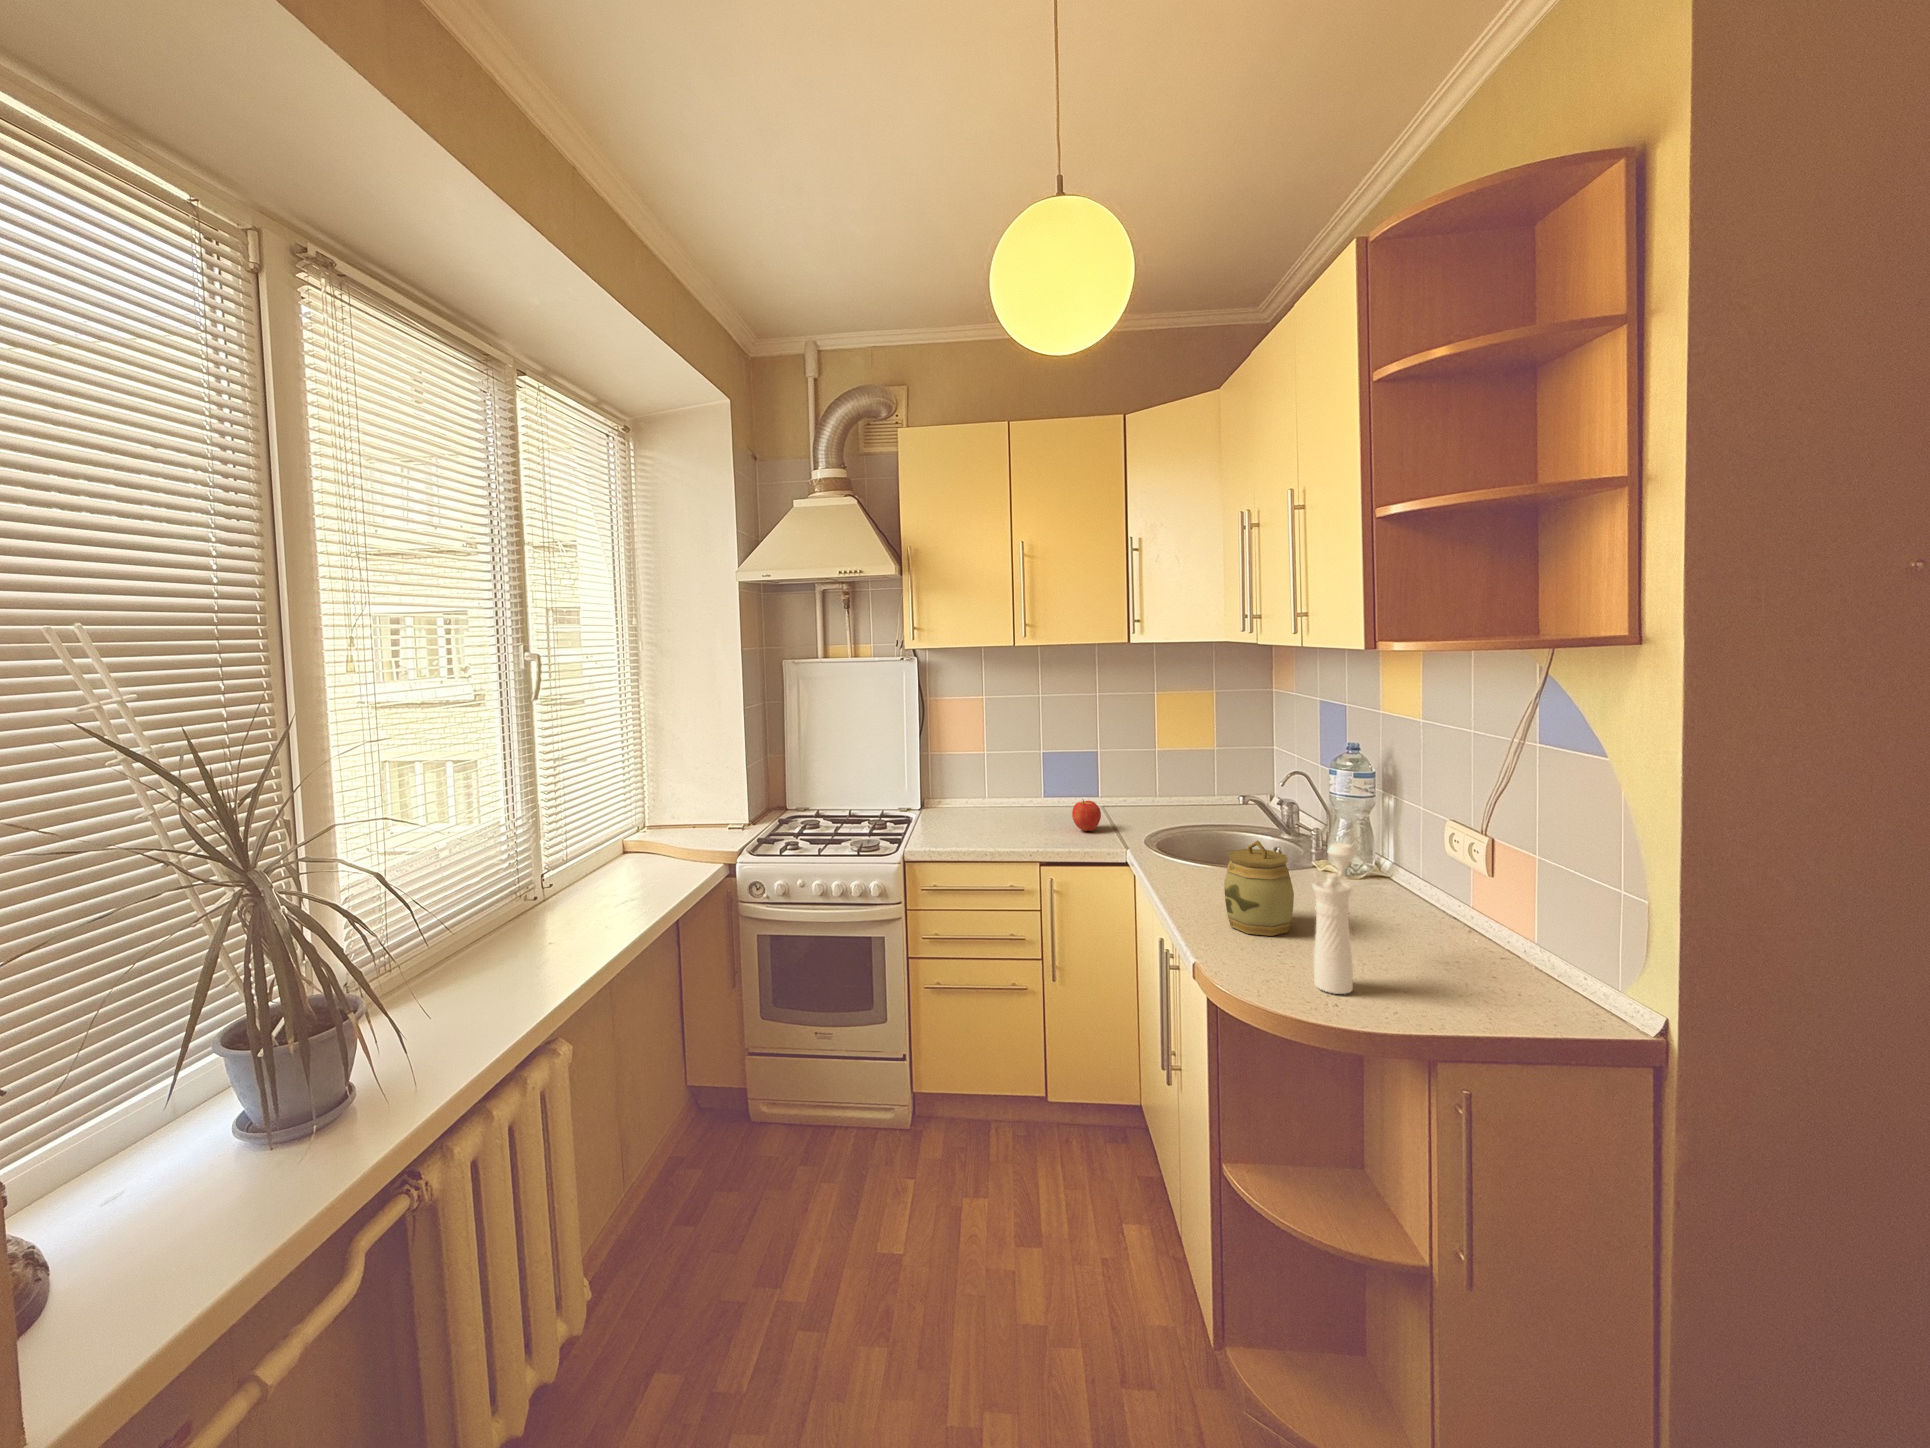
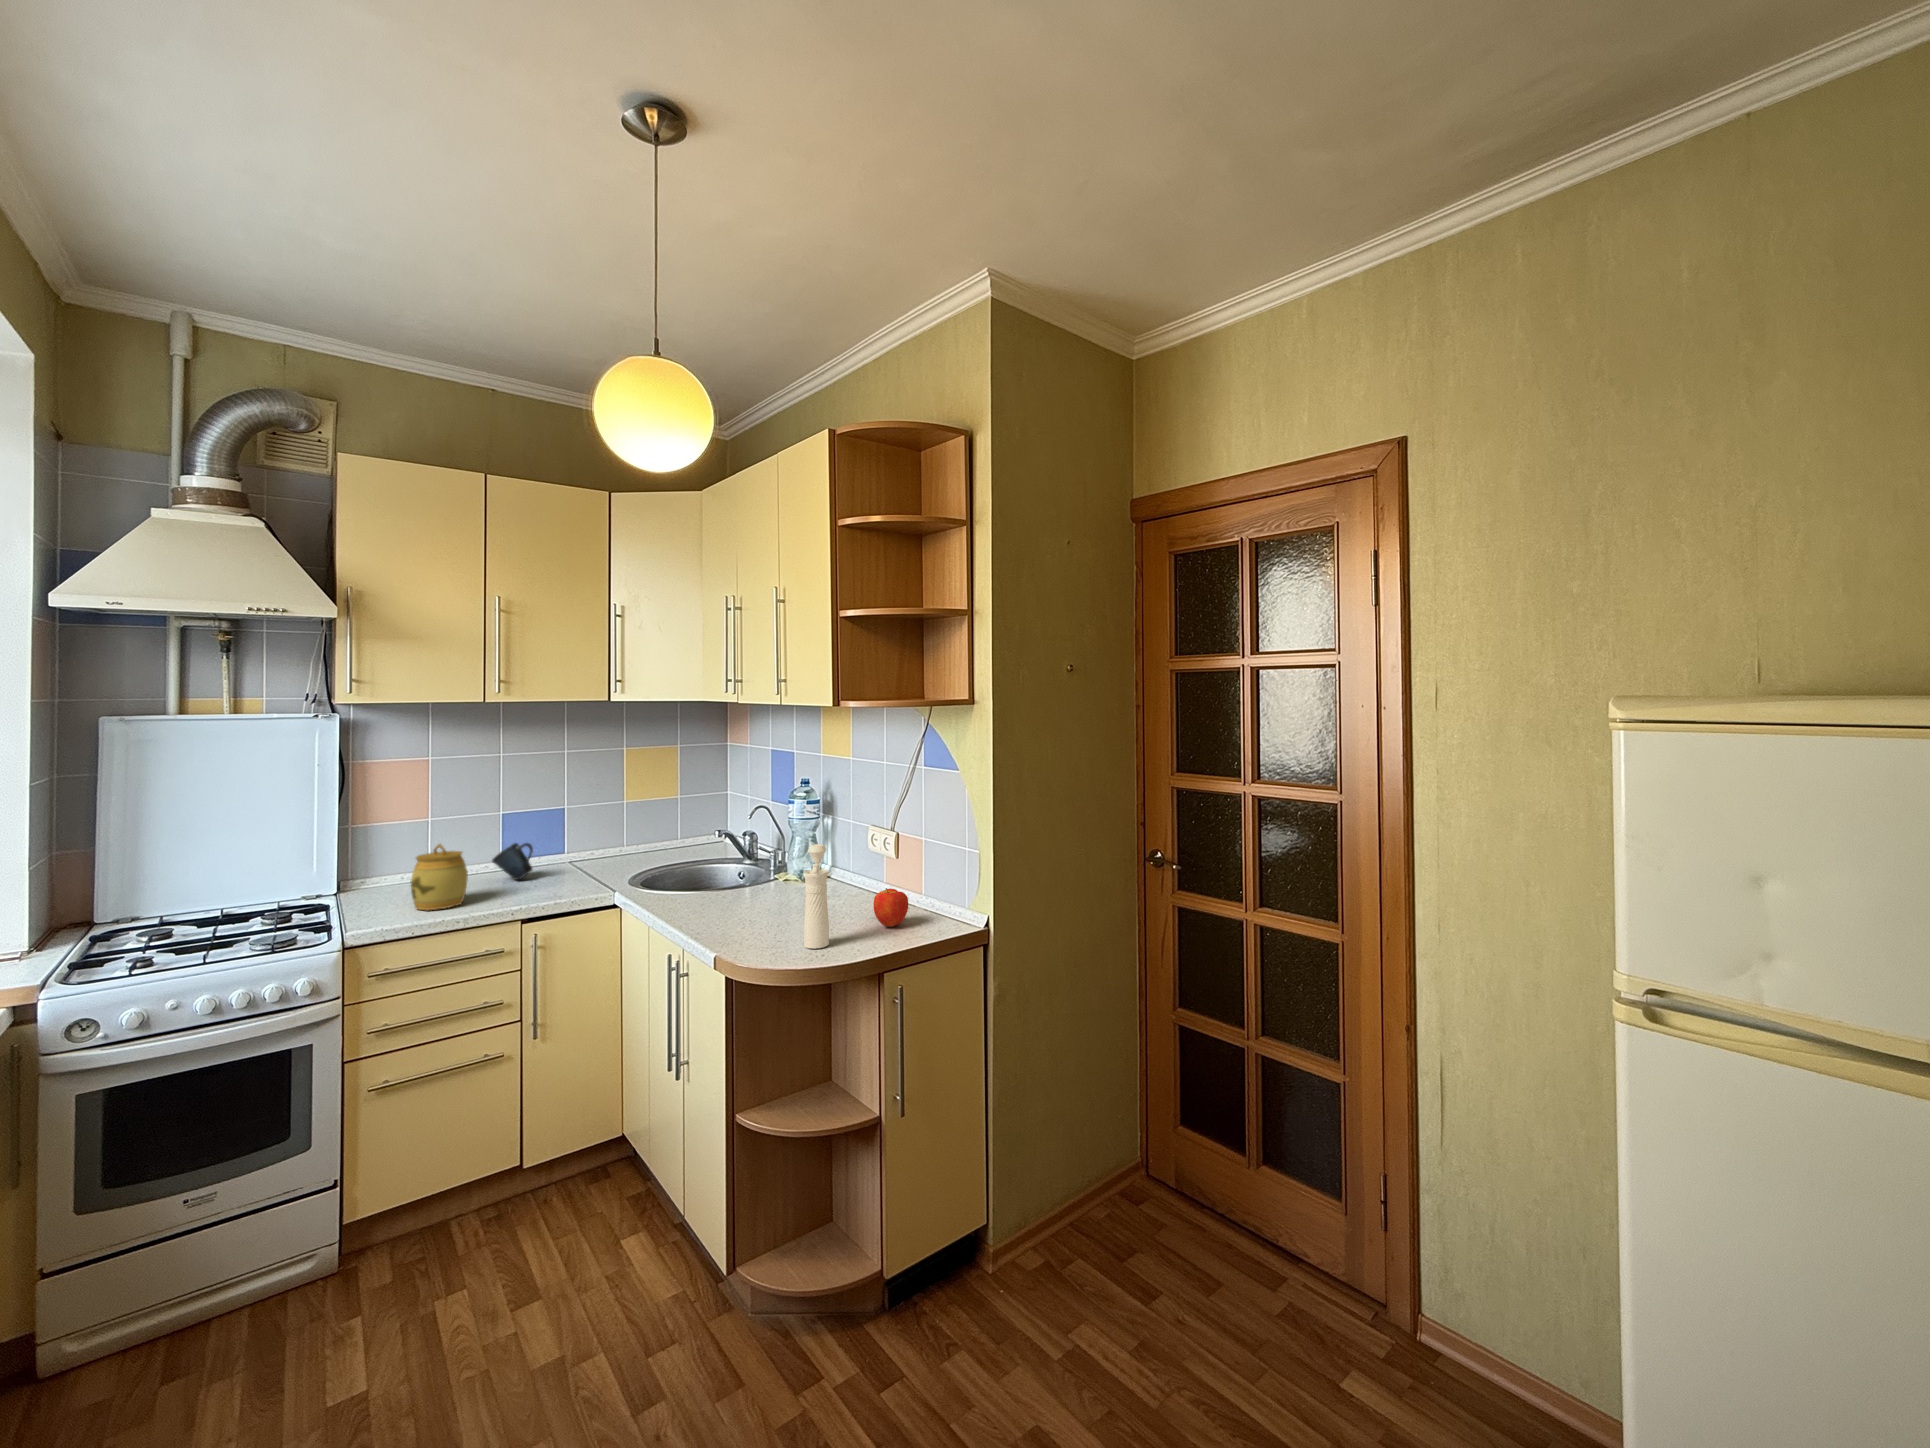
mug: none [1028,782,1063,819] -> present [492,843,533,880]
apple: present [1072,799,1101,831] -> present [874,888,908,927]
jar: present [1224,841,1294,936] -> present [410,844,468,910]

